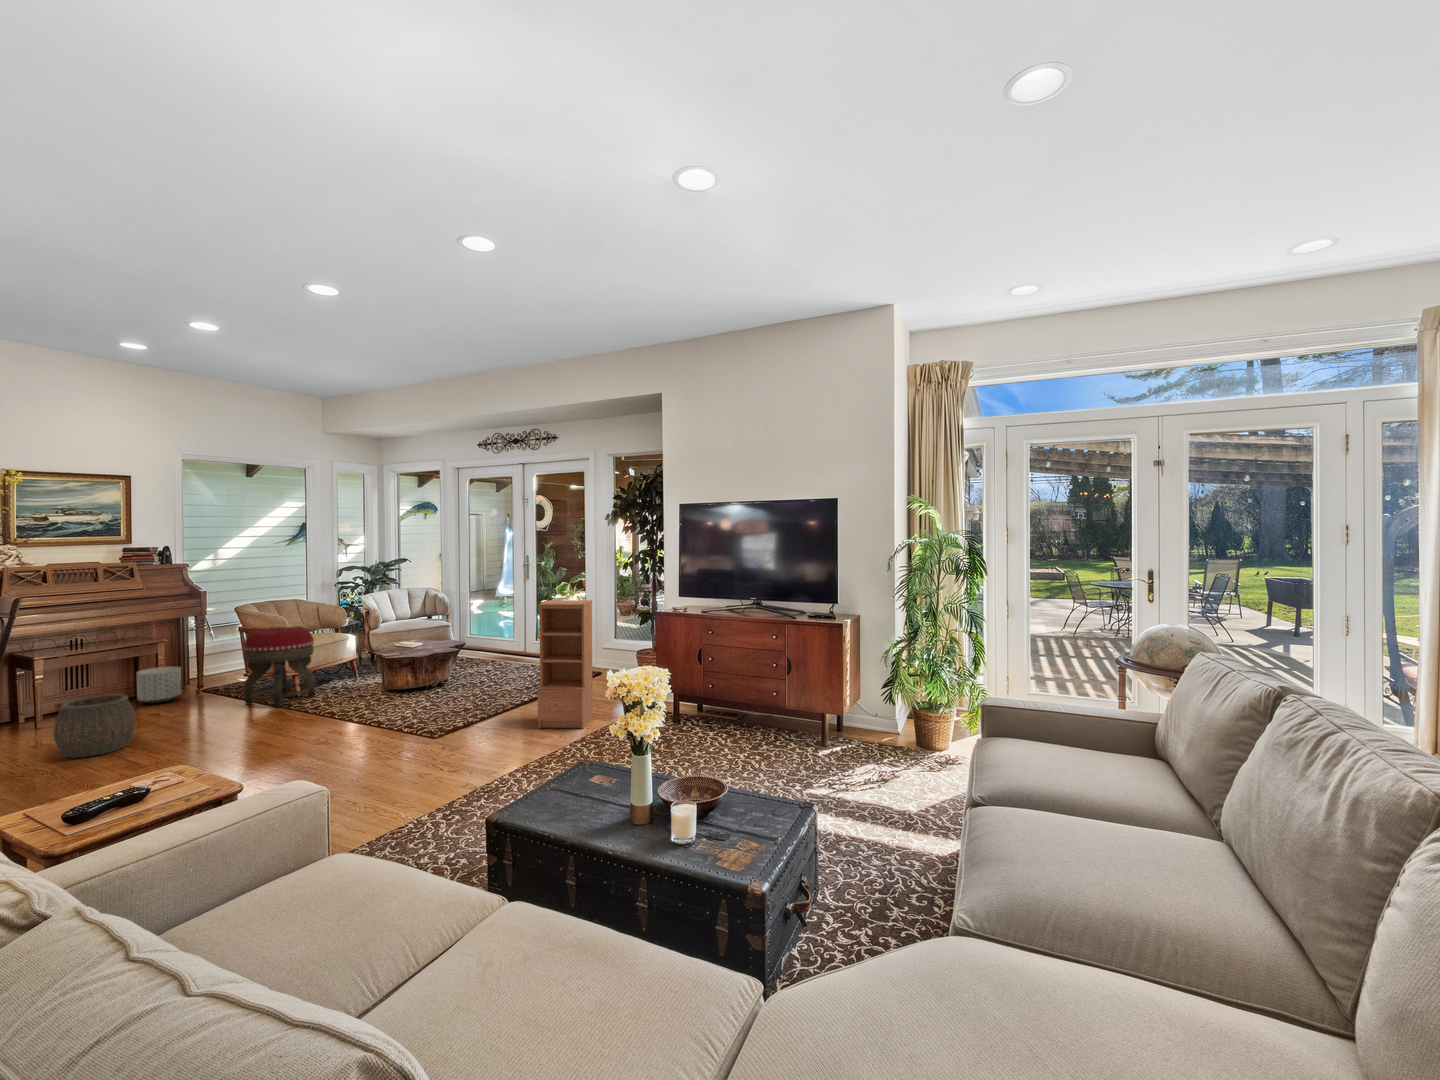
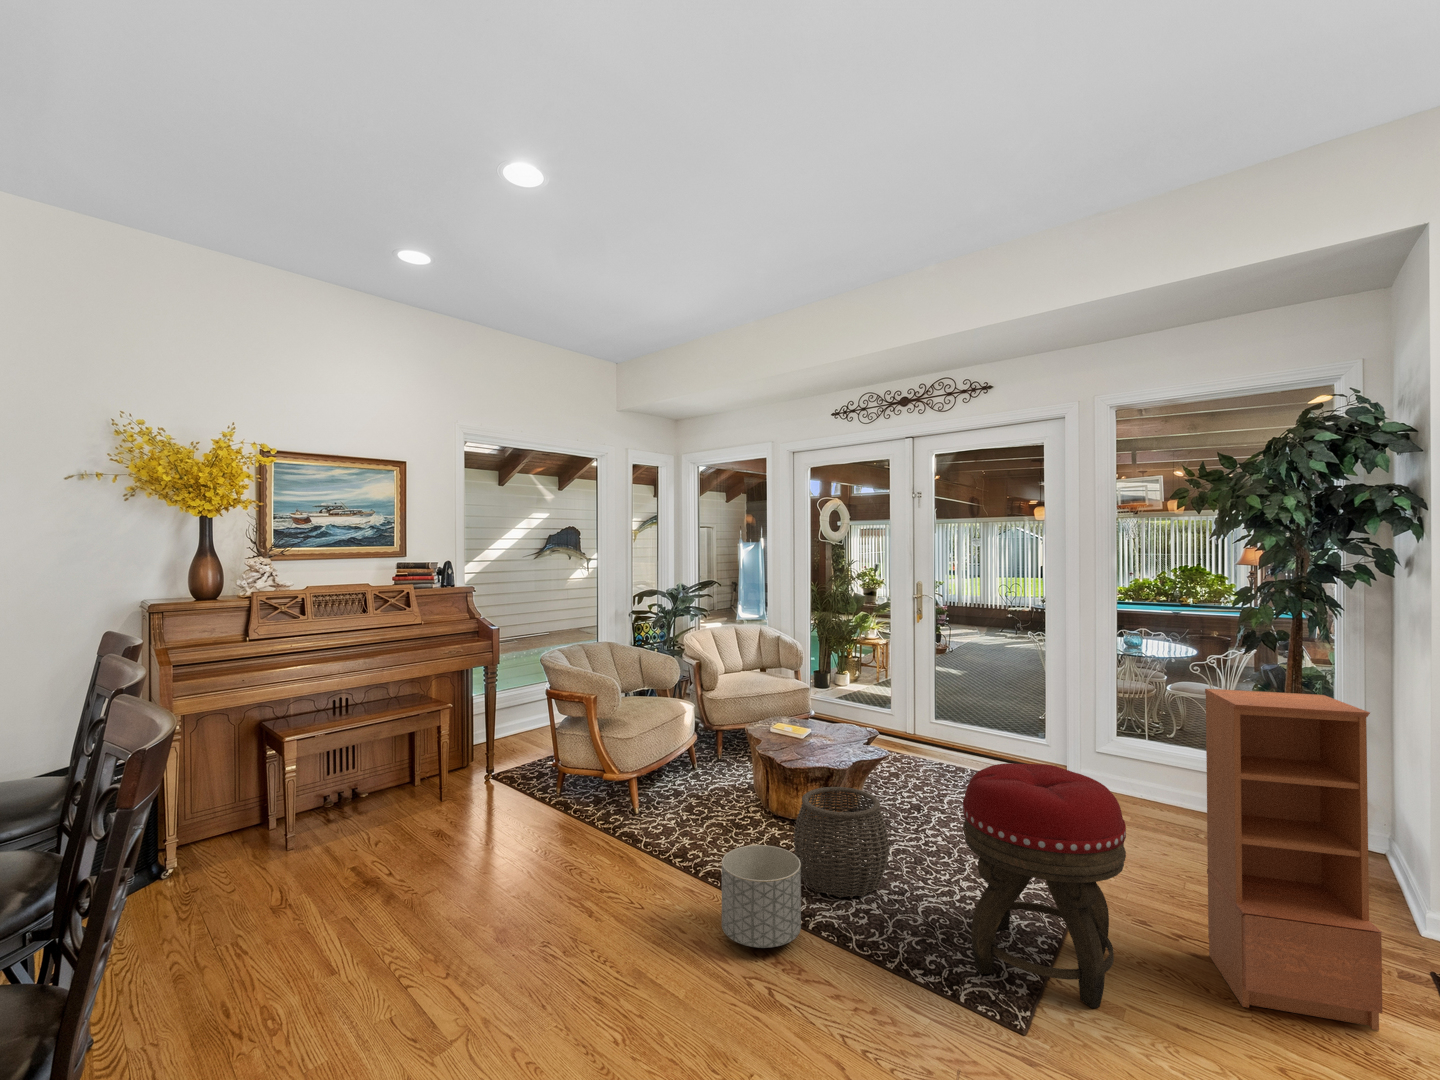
footstool: present [243,626,316,707] -> present [963,763,1126,1008]
planter: present [137,667,181,703] -> present [722,845,801,948]
woven basket: present [53,694,135,758] -> present [793,787,890,898]

